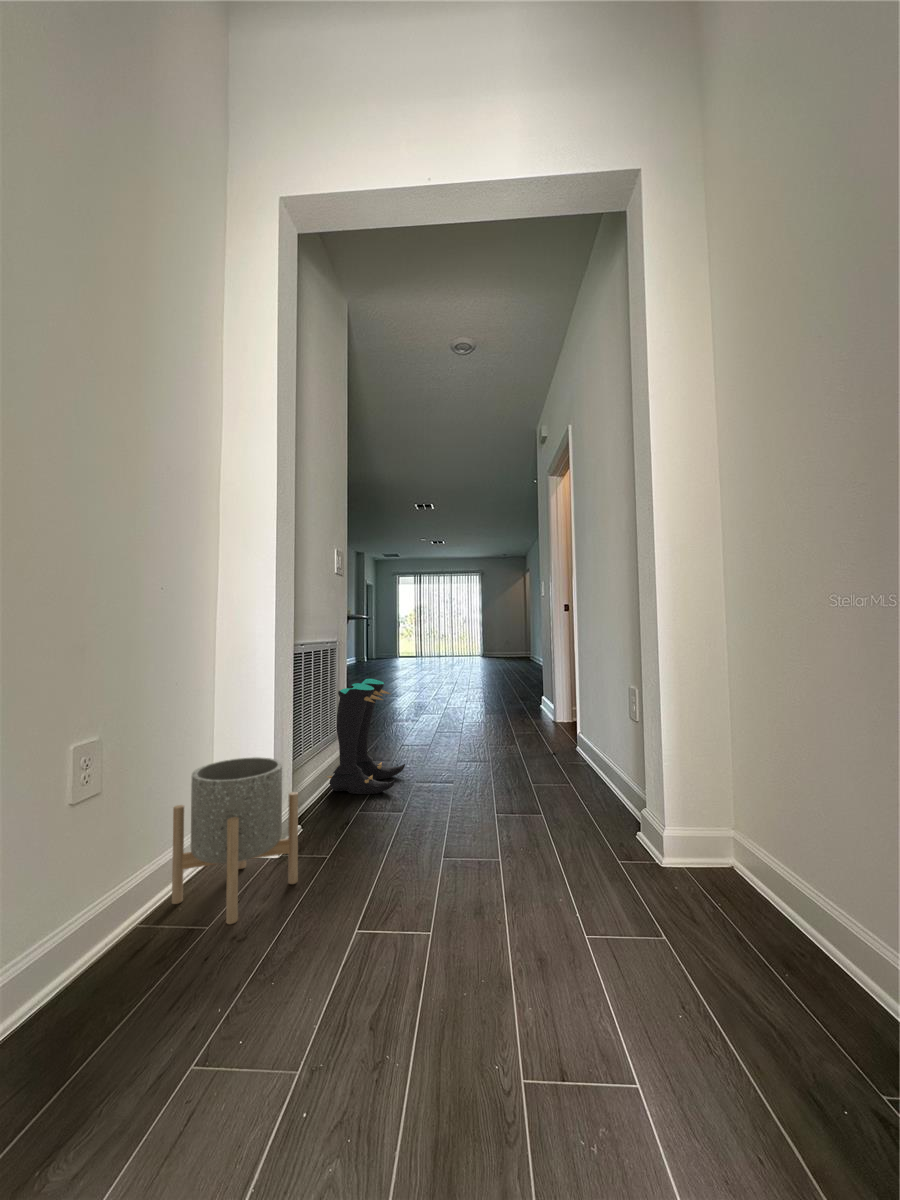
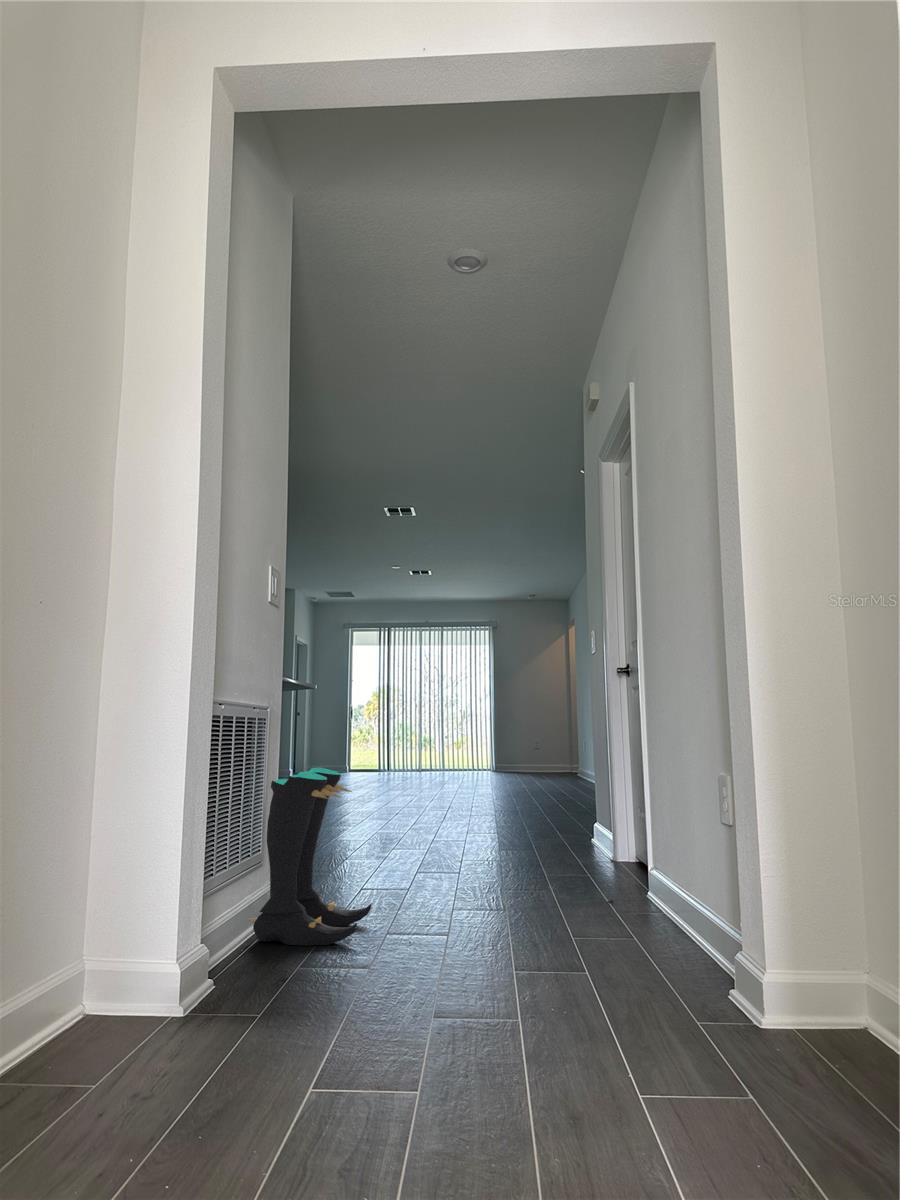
planter: present [172,757,298,924] -> none [32,857,222,1087]

